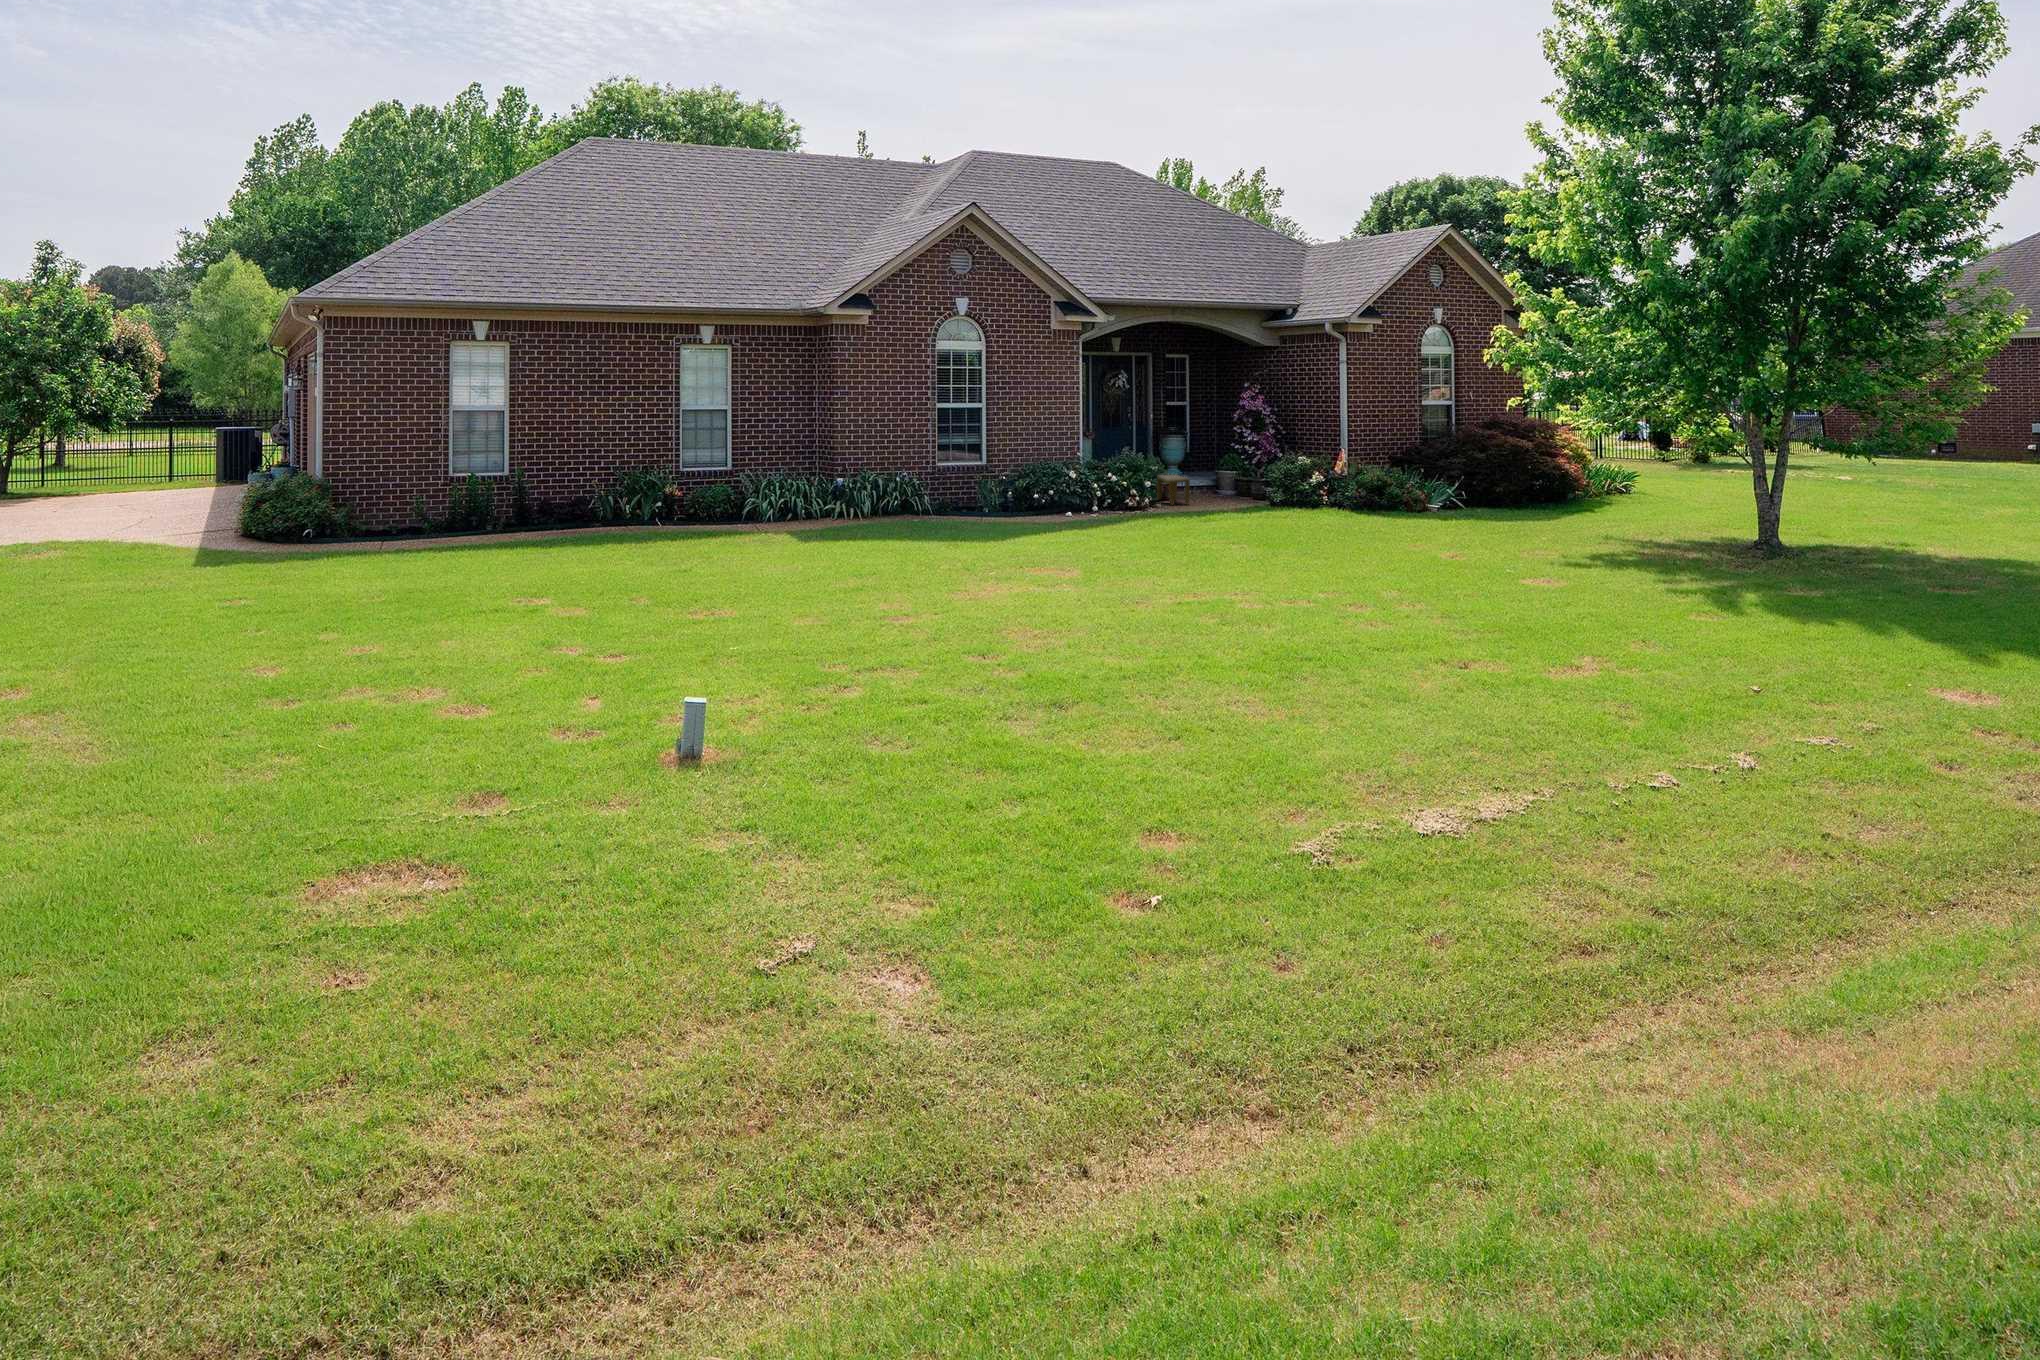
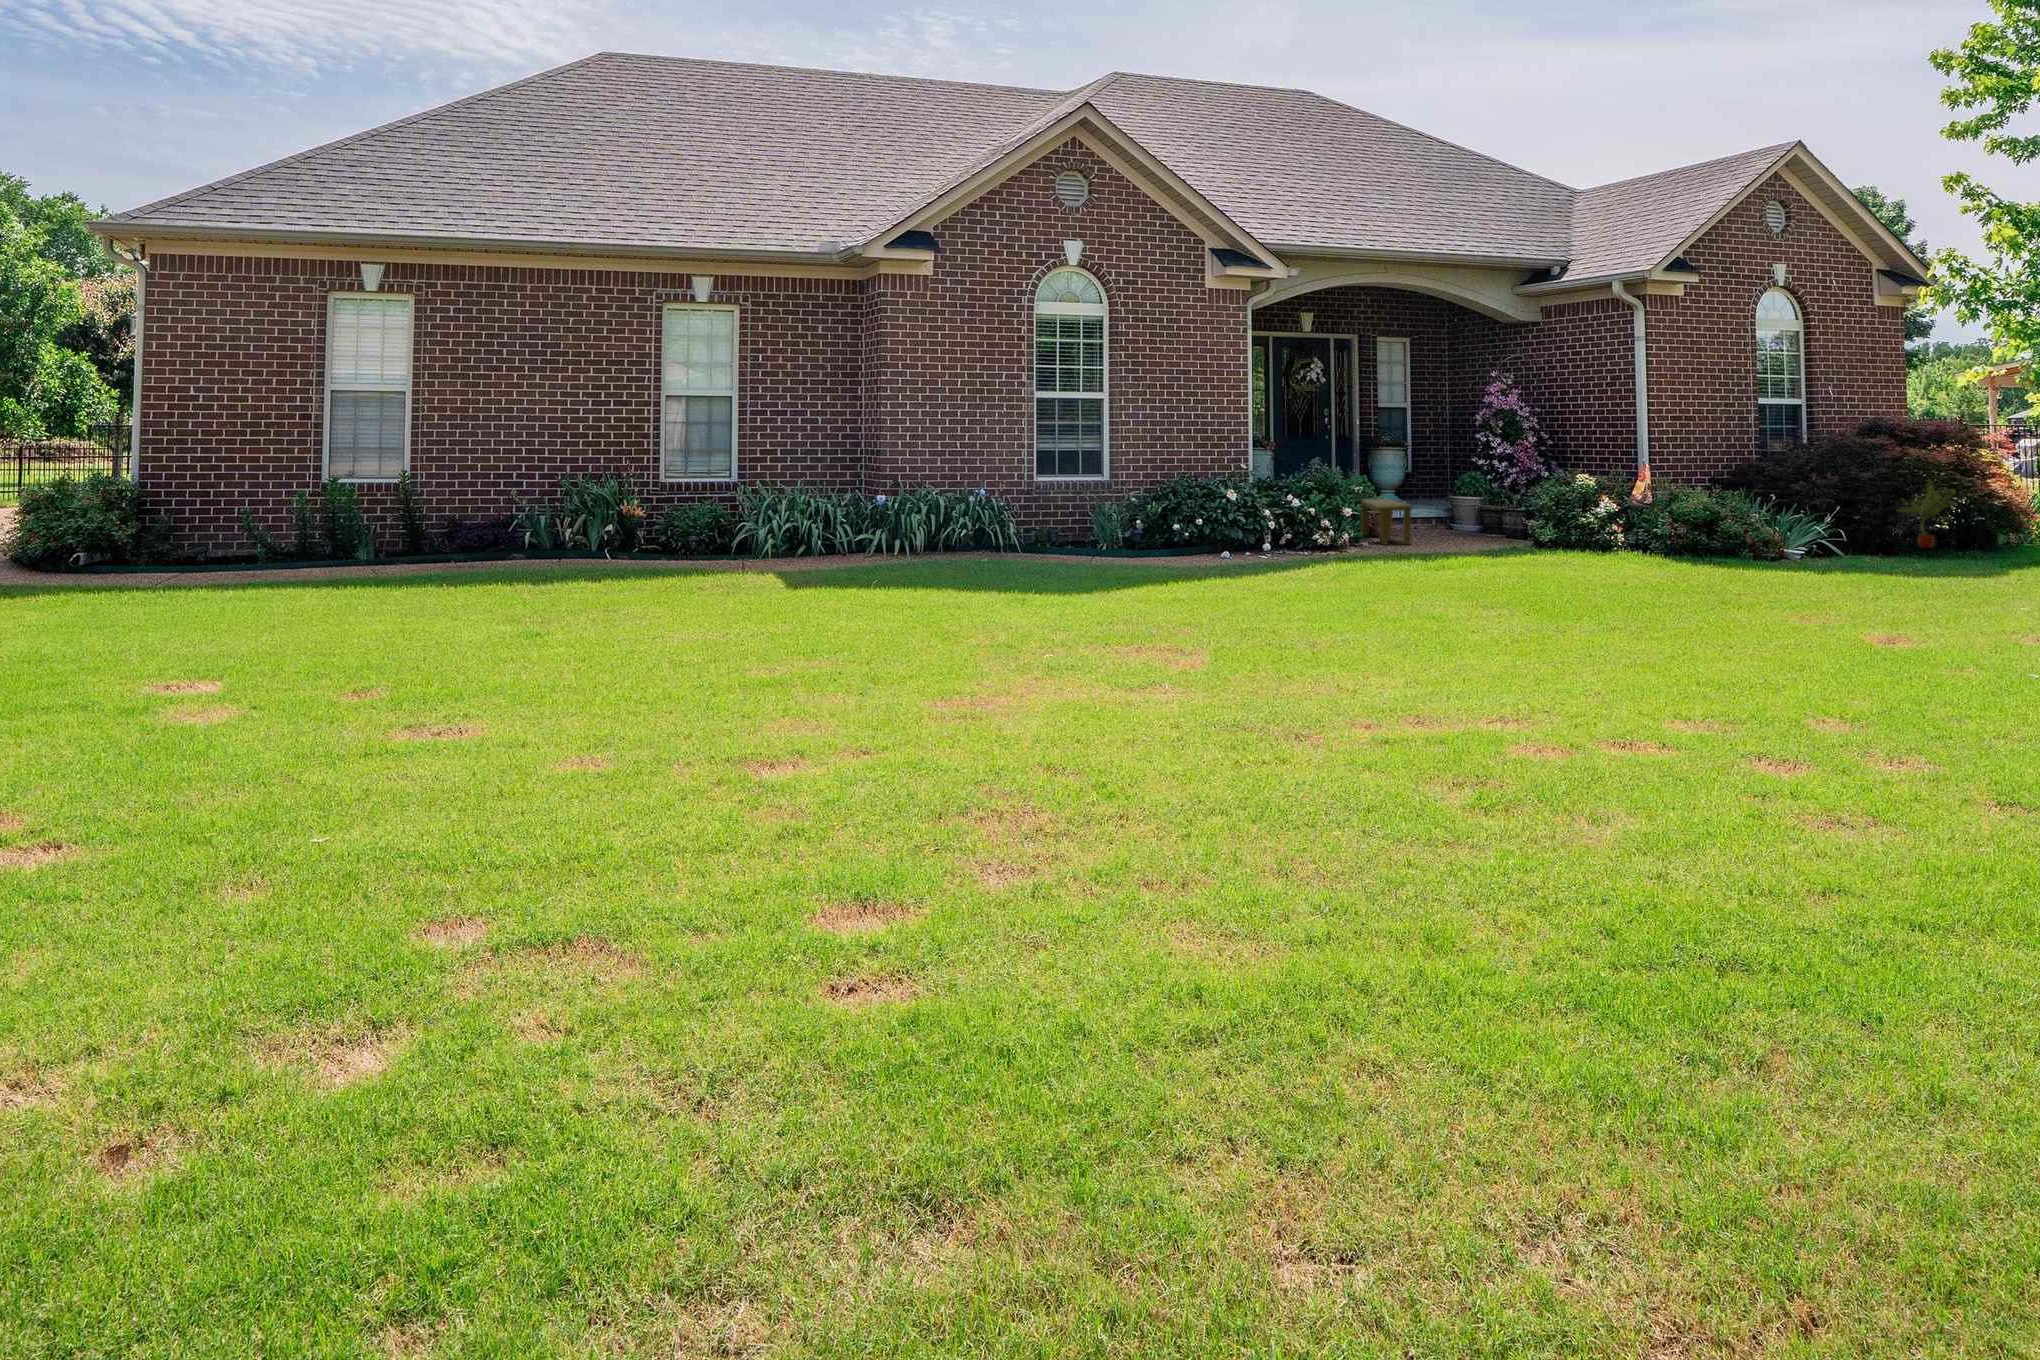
potted tree: none [1495,457,1532,501] -> present [1896,481,1955,548]

